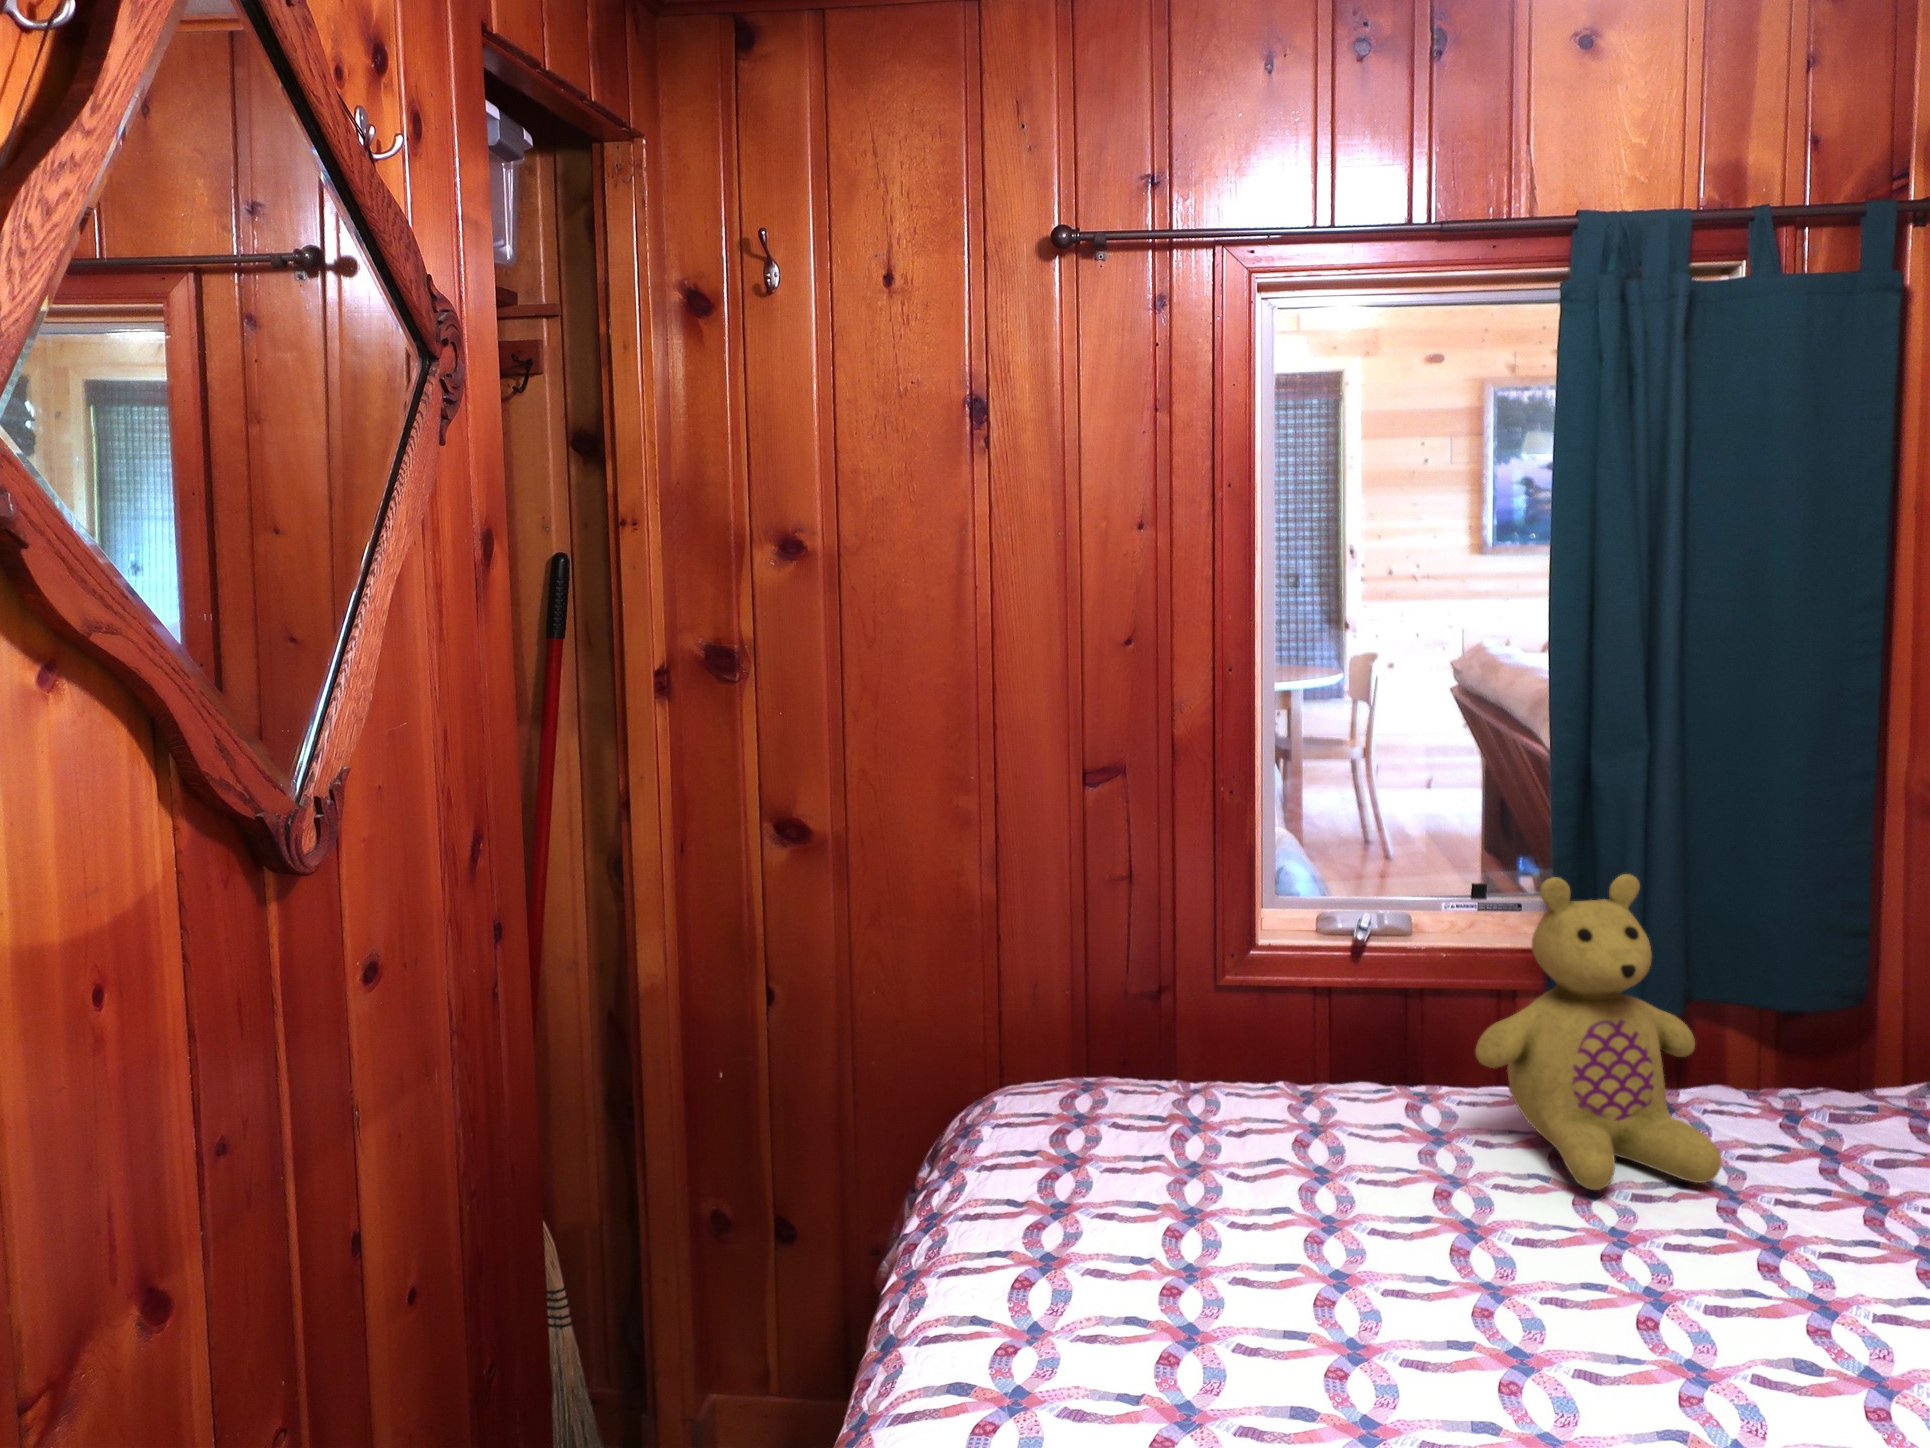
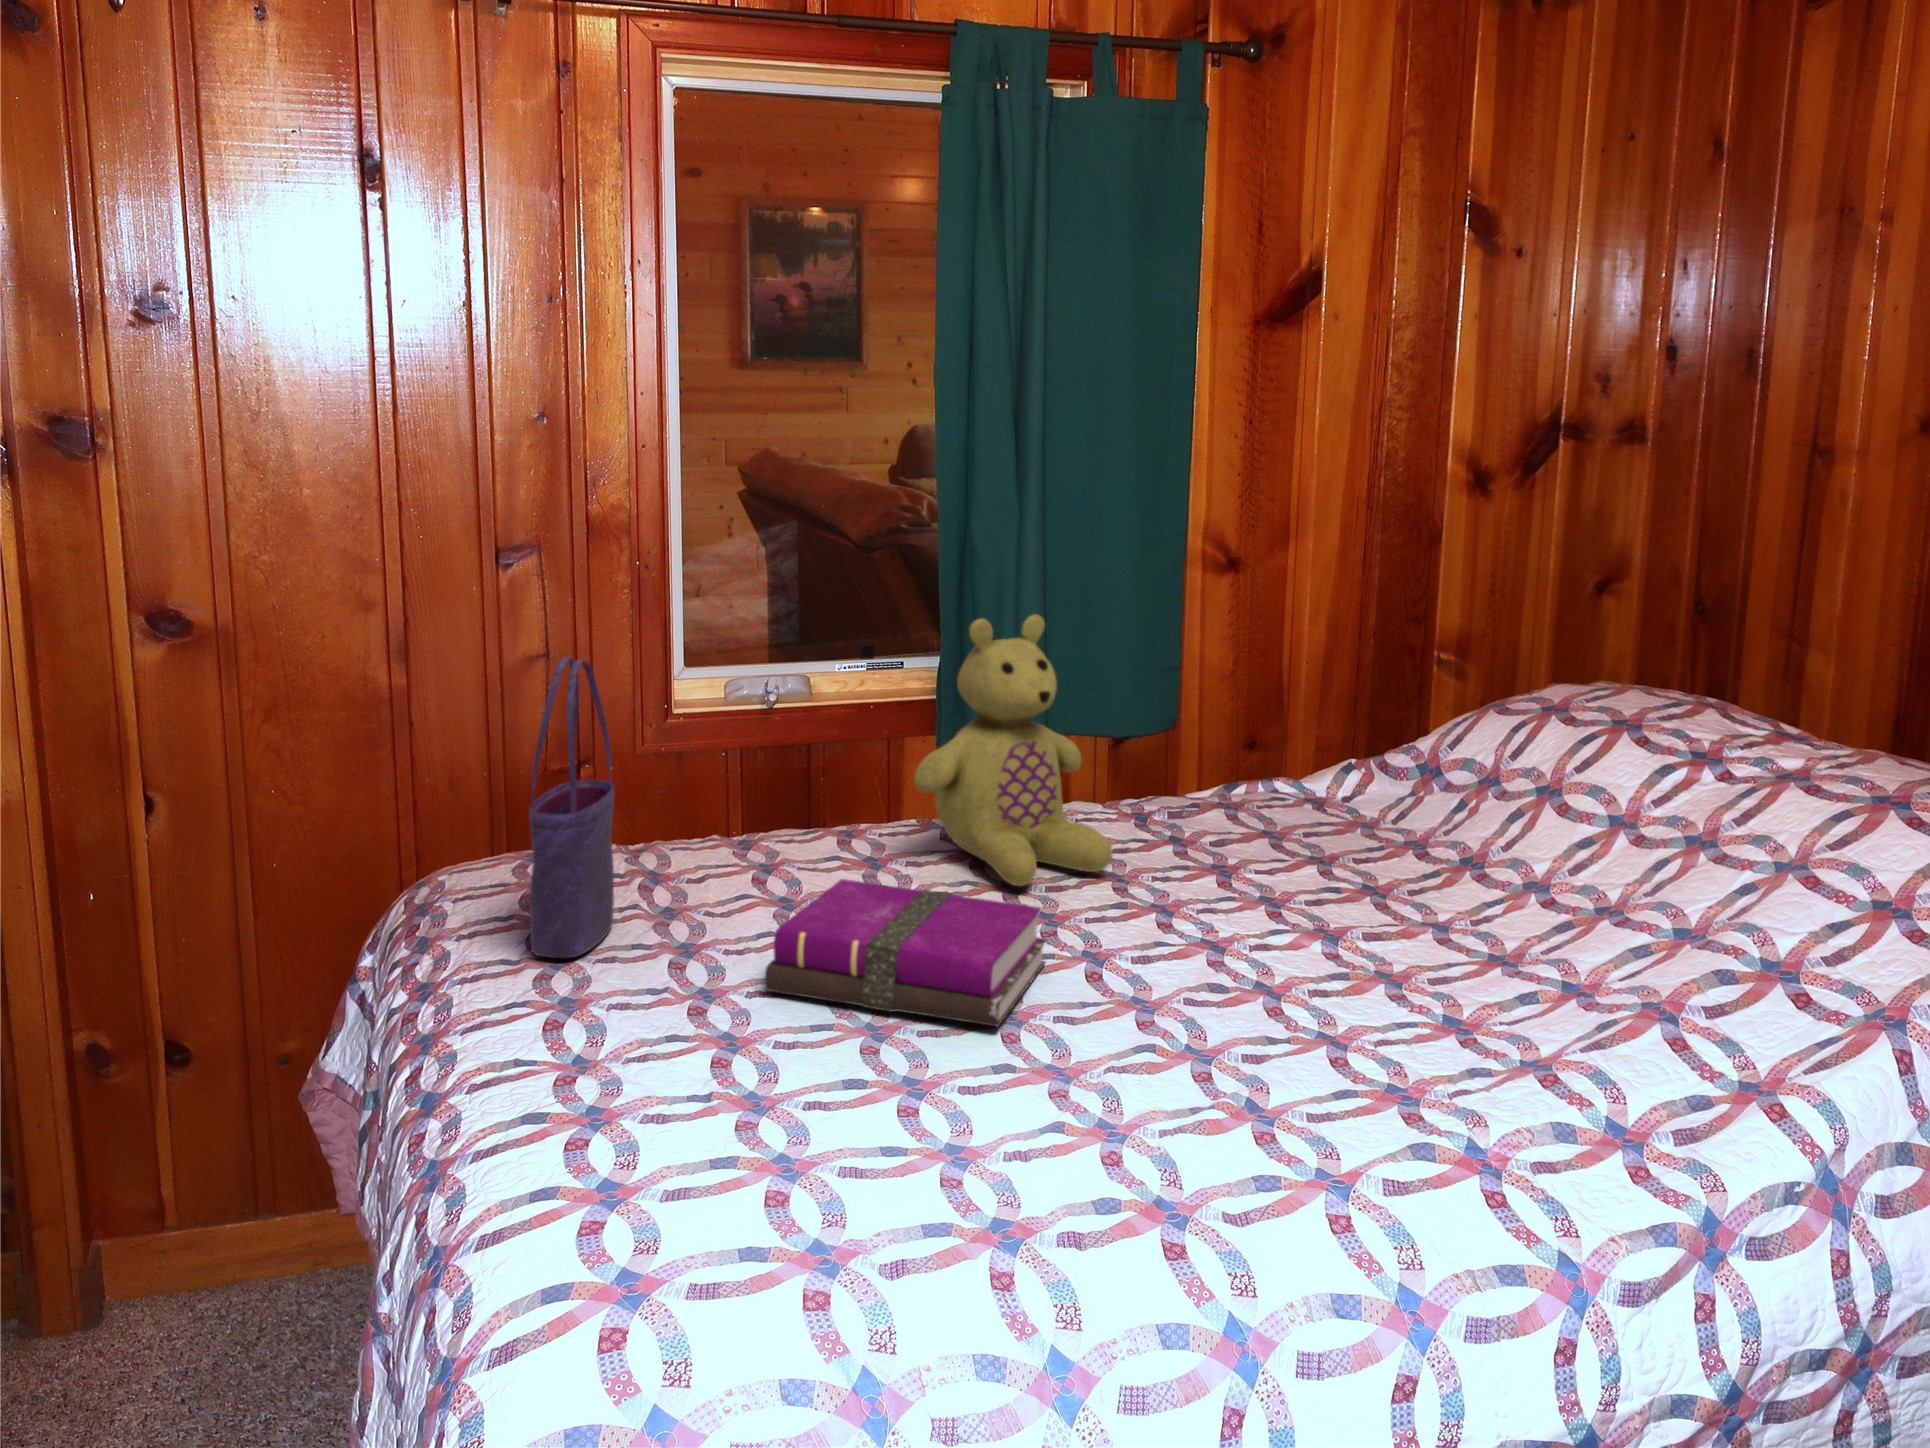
tote bag: none [1035,905,1131,1207] -> present [529,657,614,958]
notebook: none [1247,1160,1592,1374] -> present [764,879,1046,1027]

